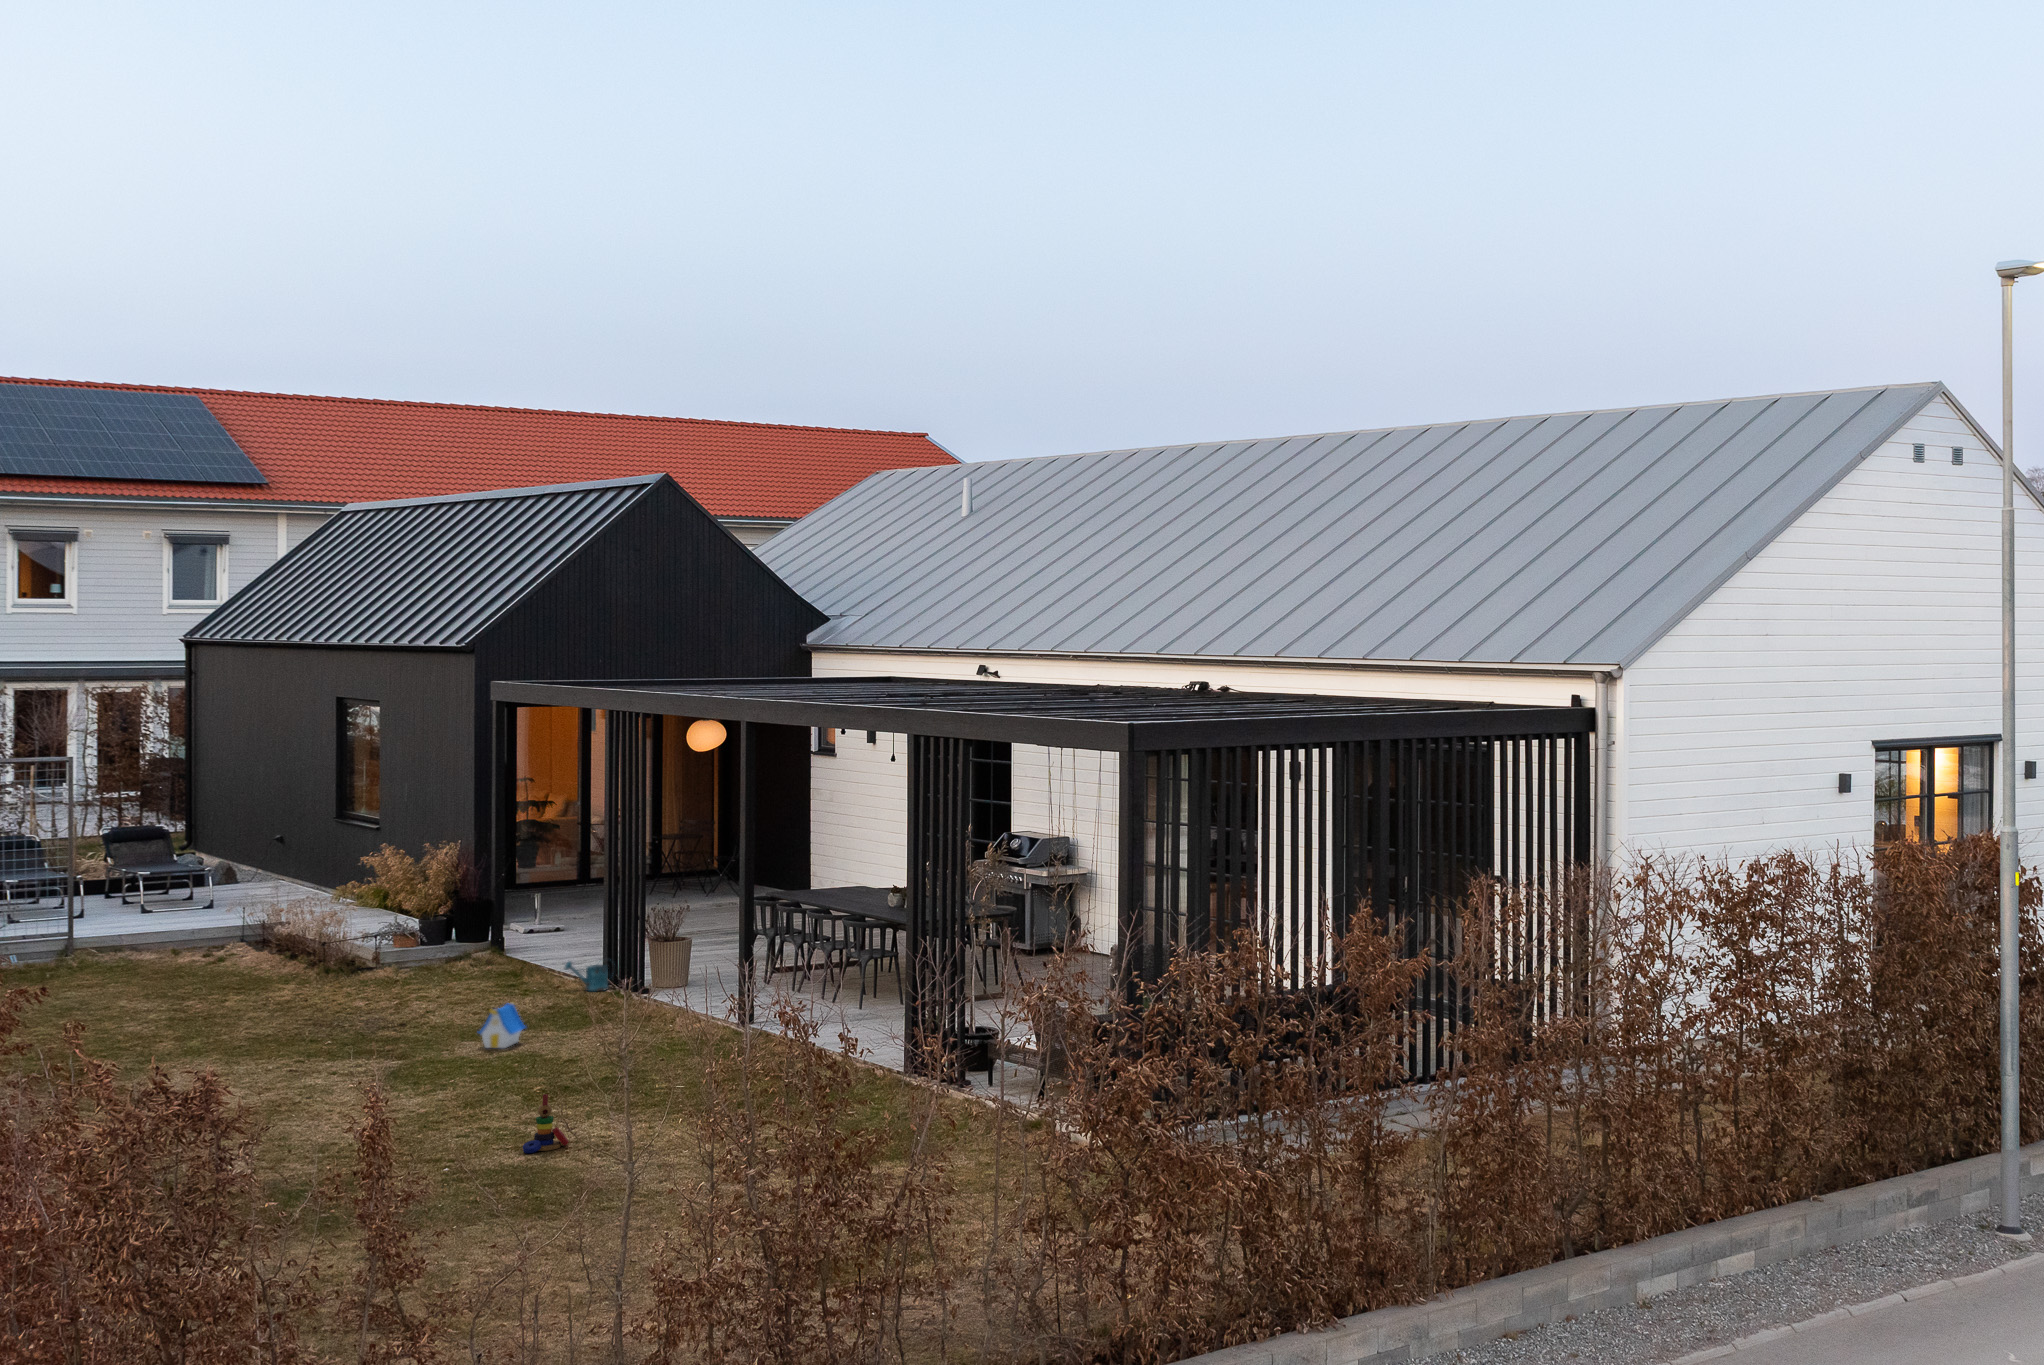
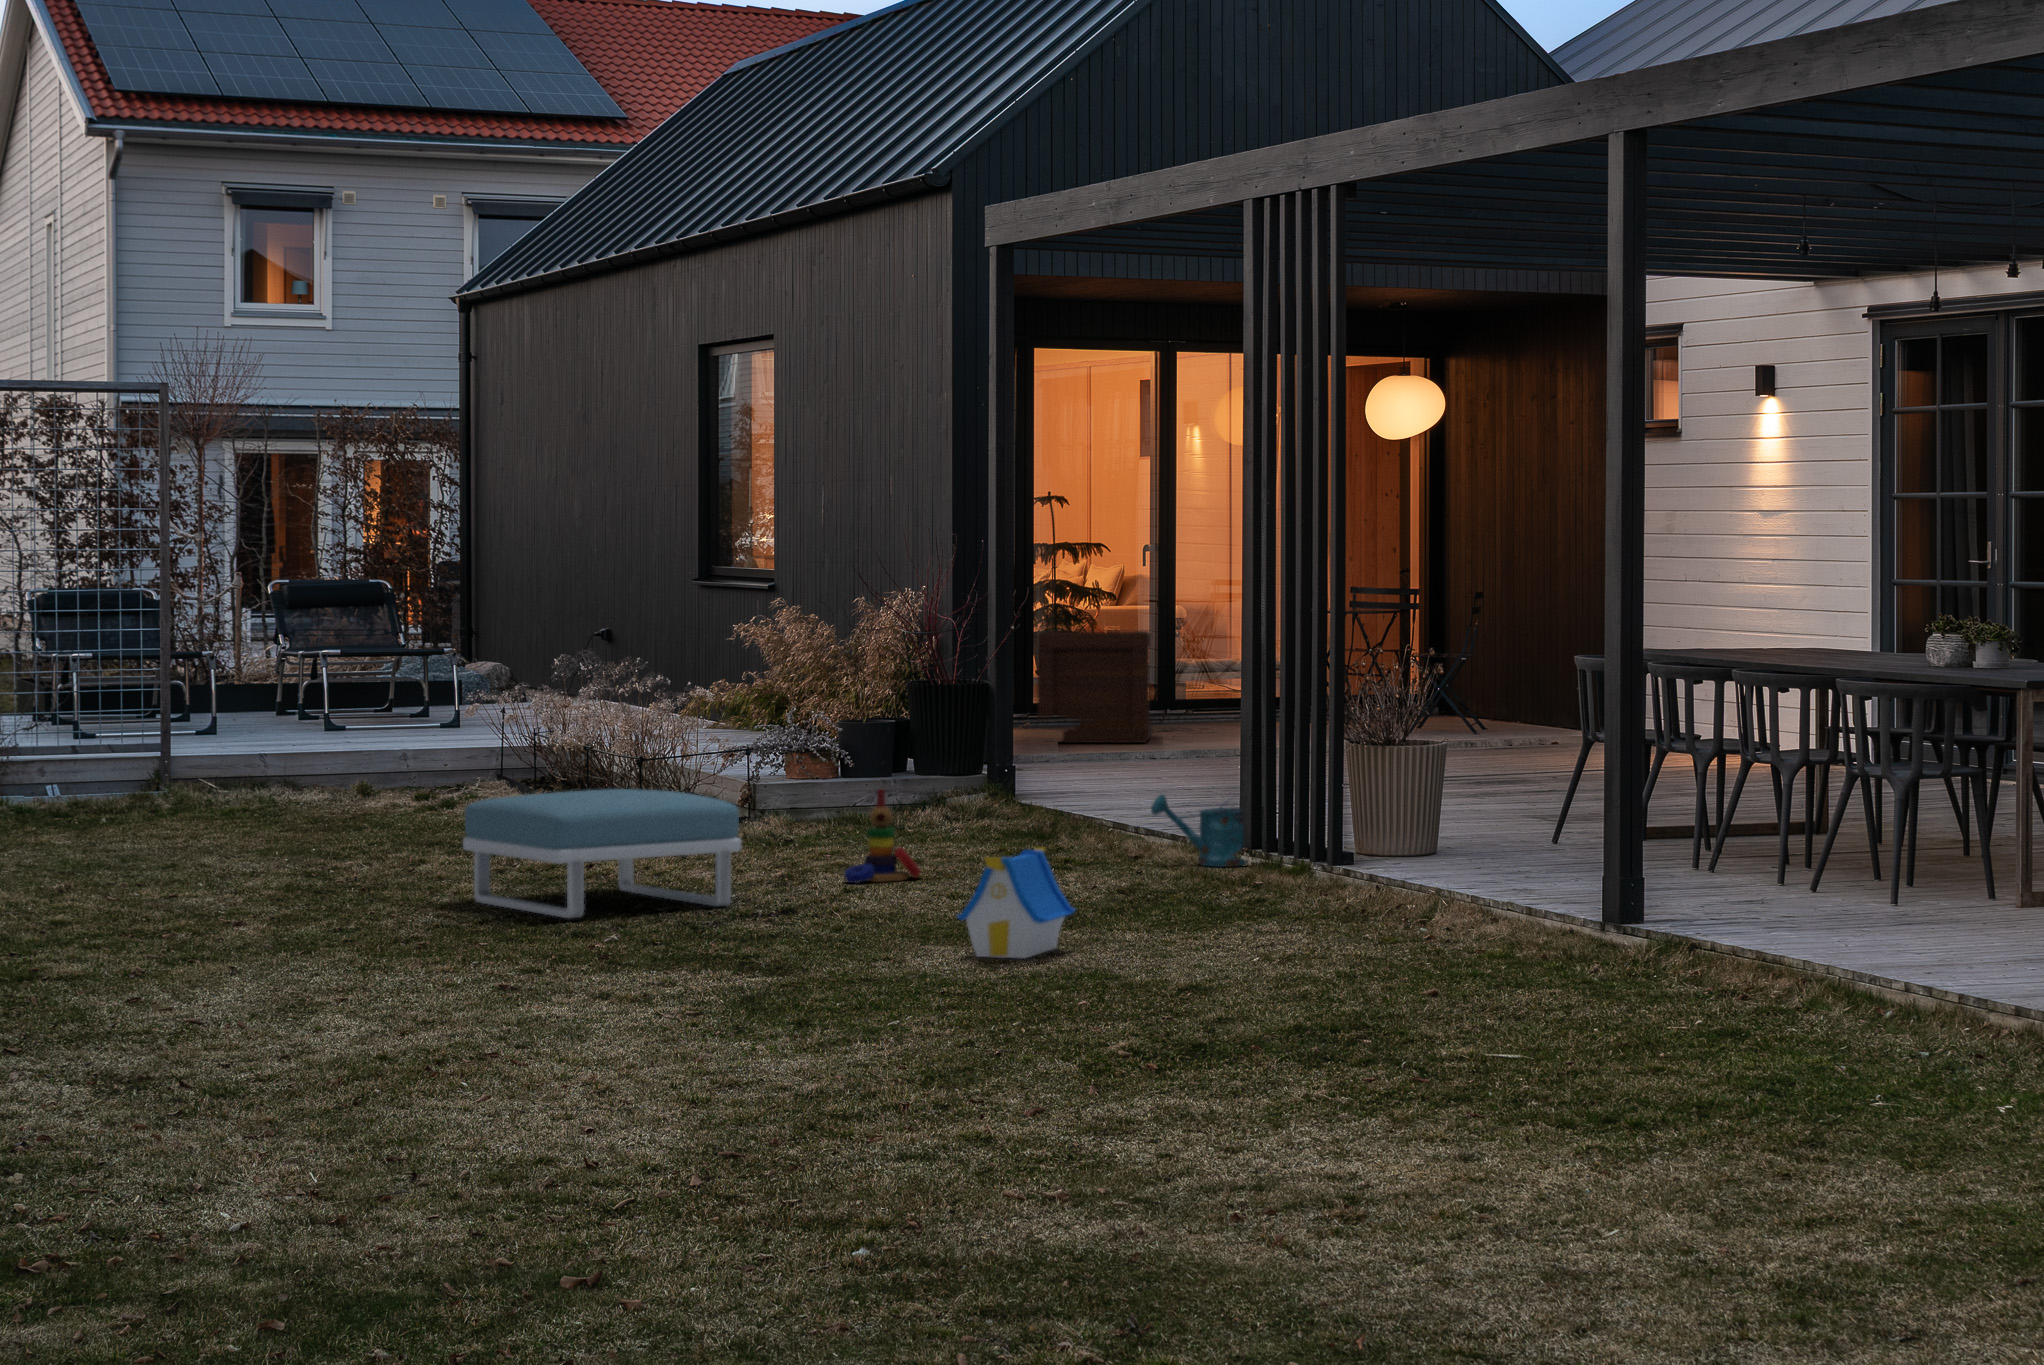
wooden crate: none [518,839,580,900] -> present [1038,630,1153,743]
footstool: none [256,973,382,1034] -> present [463,789,741,918]
stacking toy: present [523,1094,569,1153] -> present [844,789,921,883]

